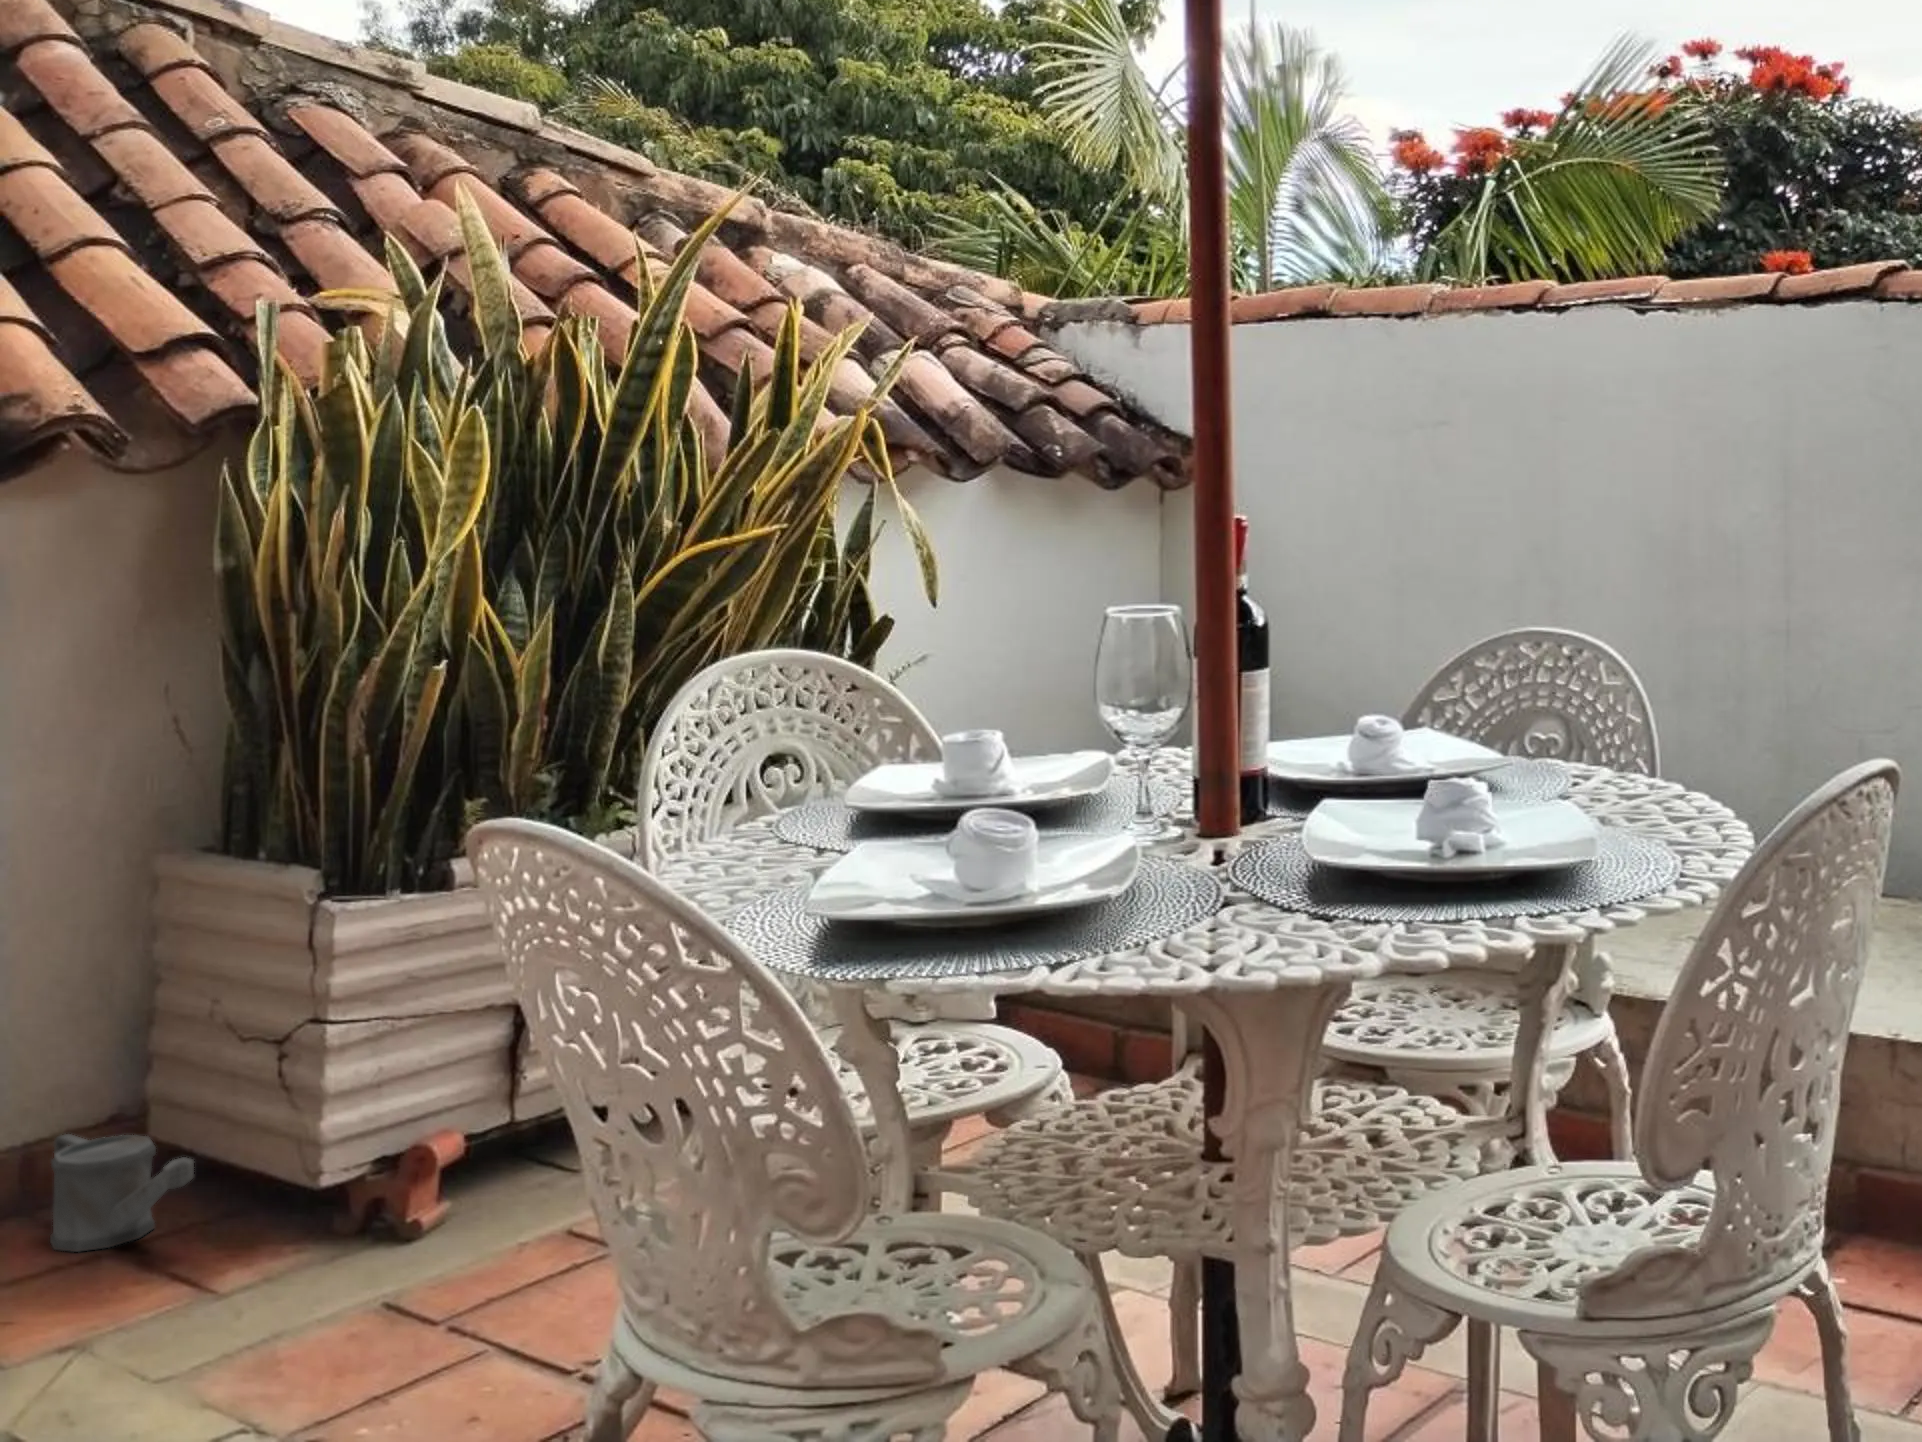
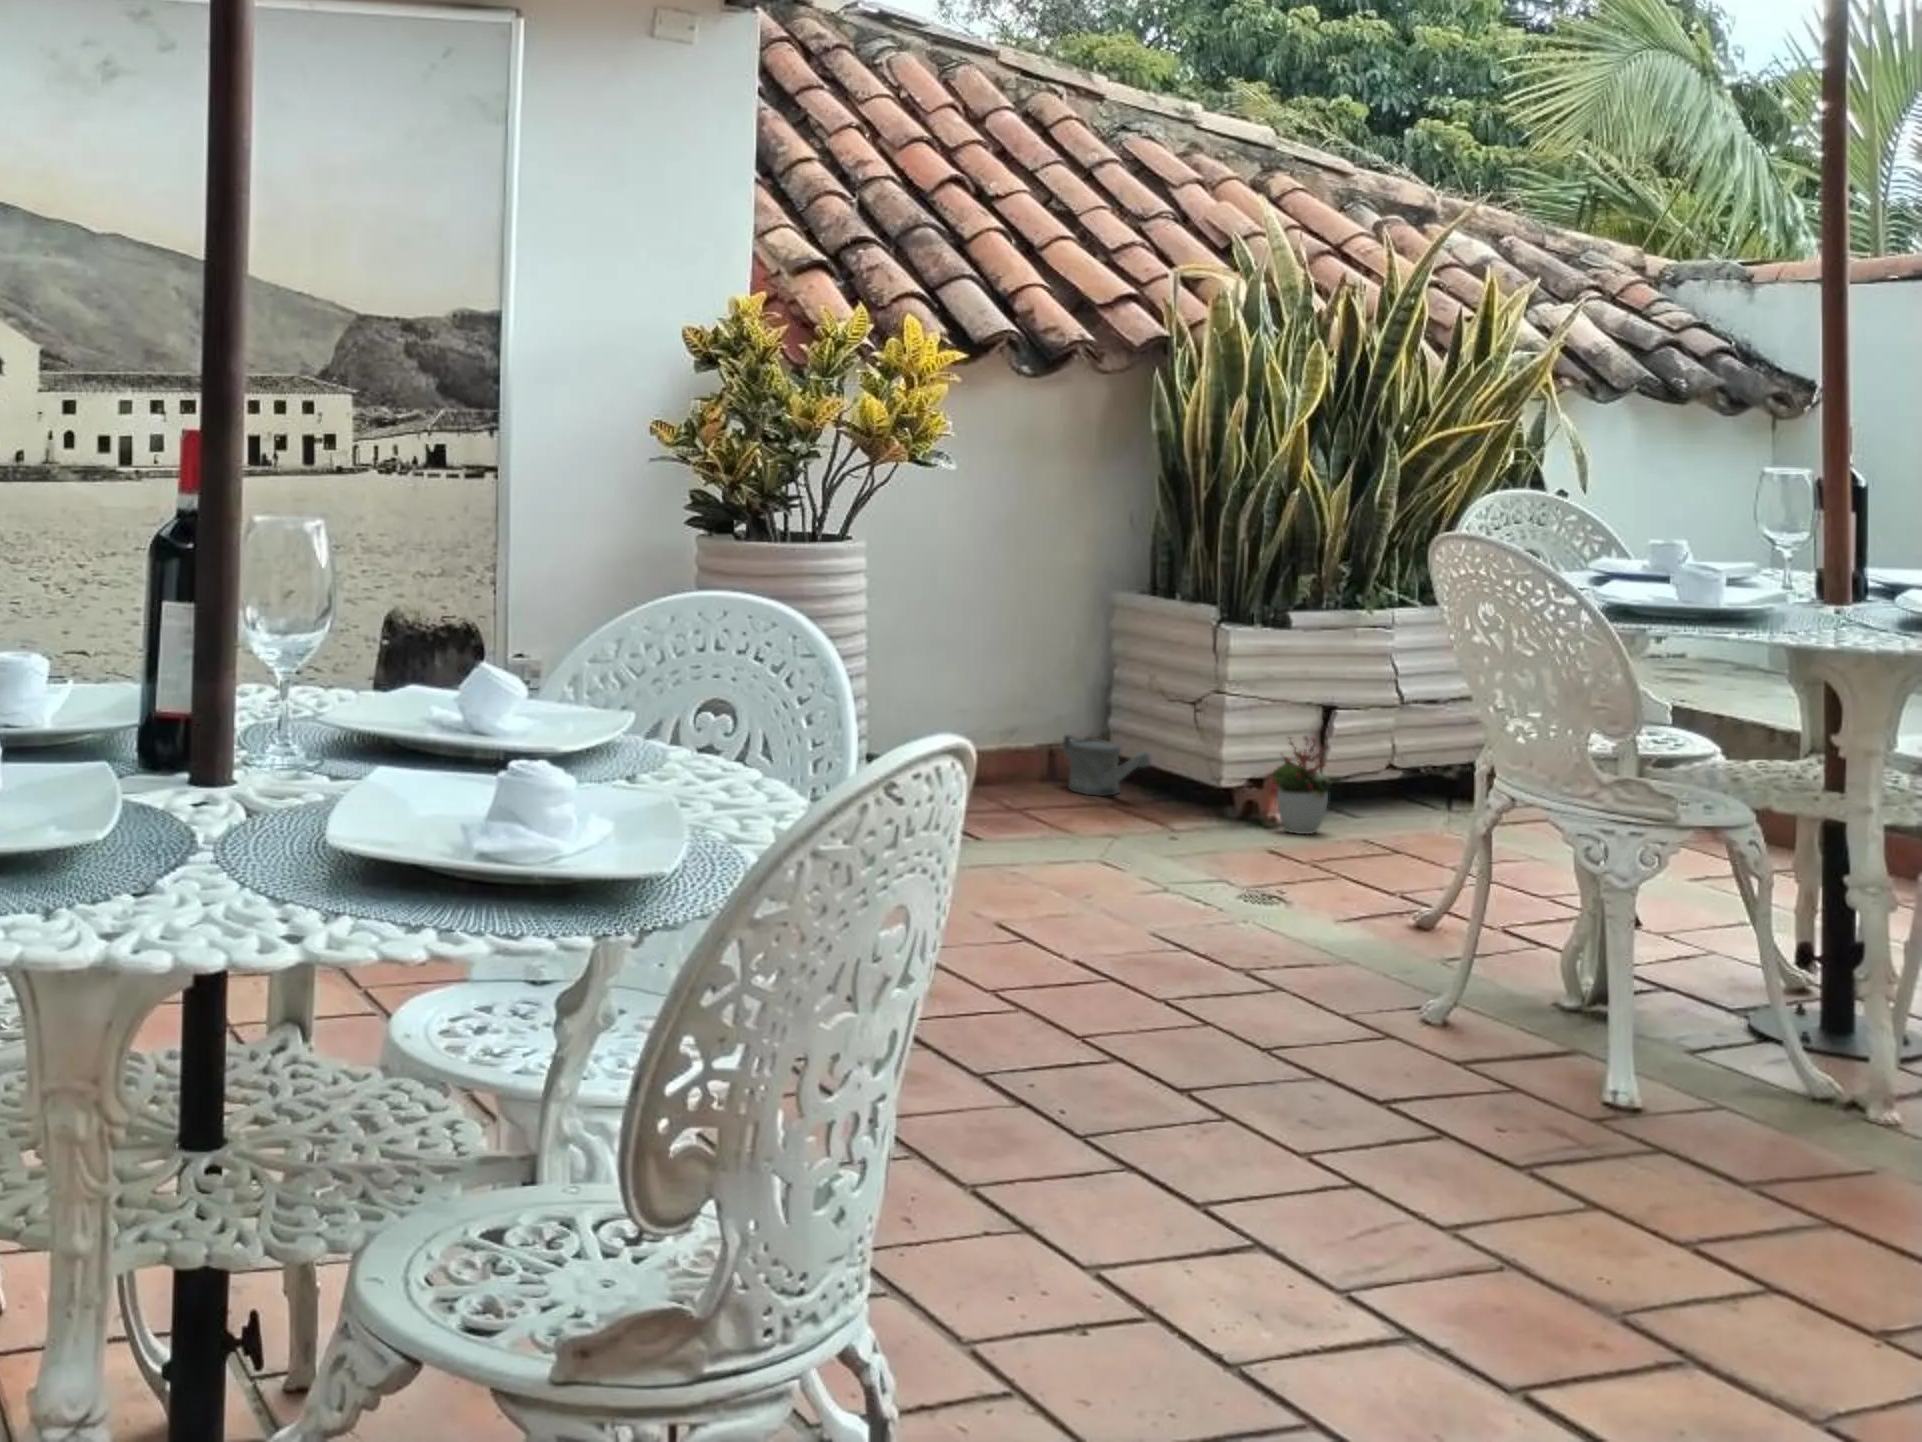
decorative plant: none [400,1081,509,1258] -> present [1271,737,1330,834]

